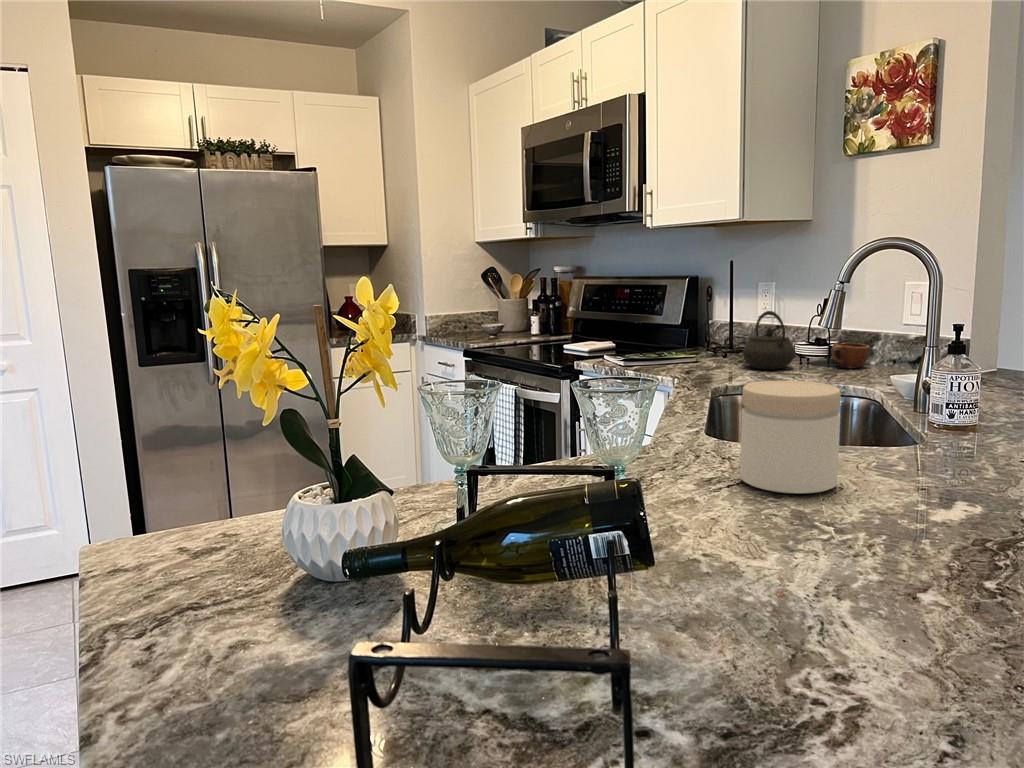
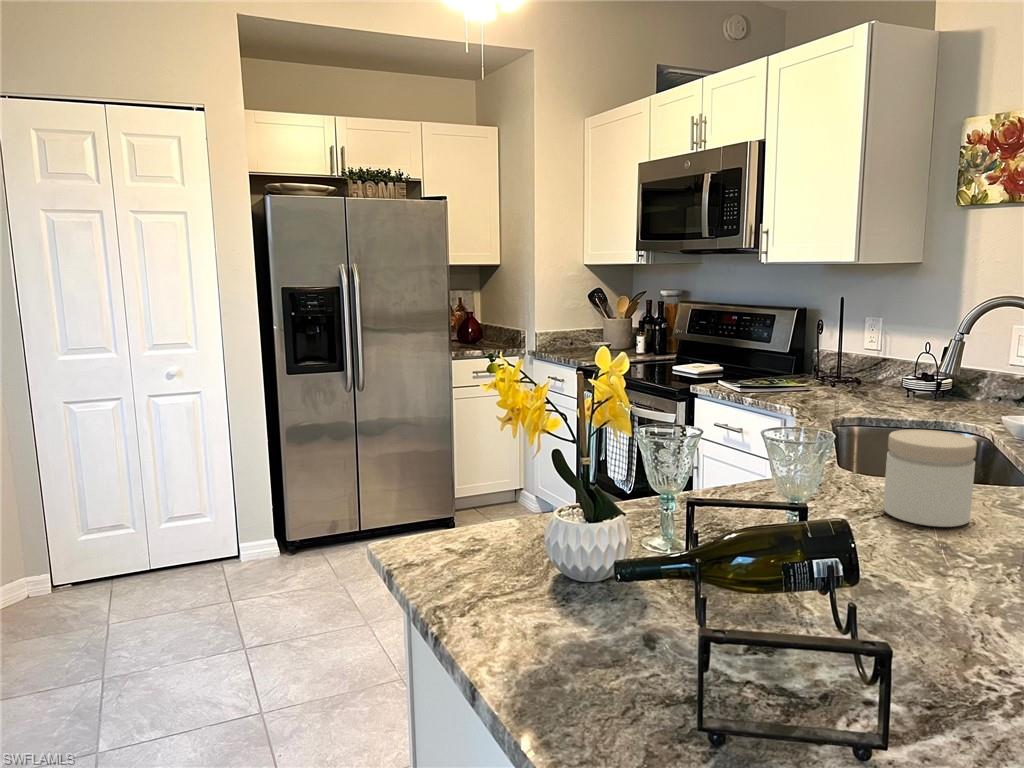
kettle: present [743,311,796,369] -> none [853,348,904,401]
mug: present [830,343,869,368] -> none [937,379,976,403]

